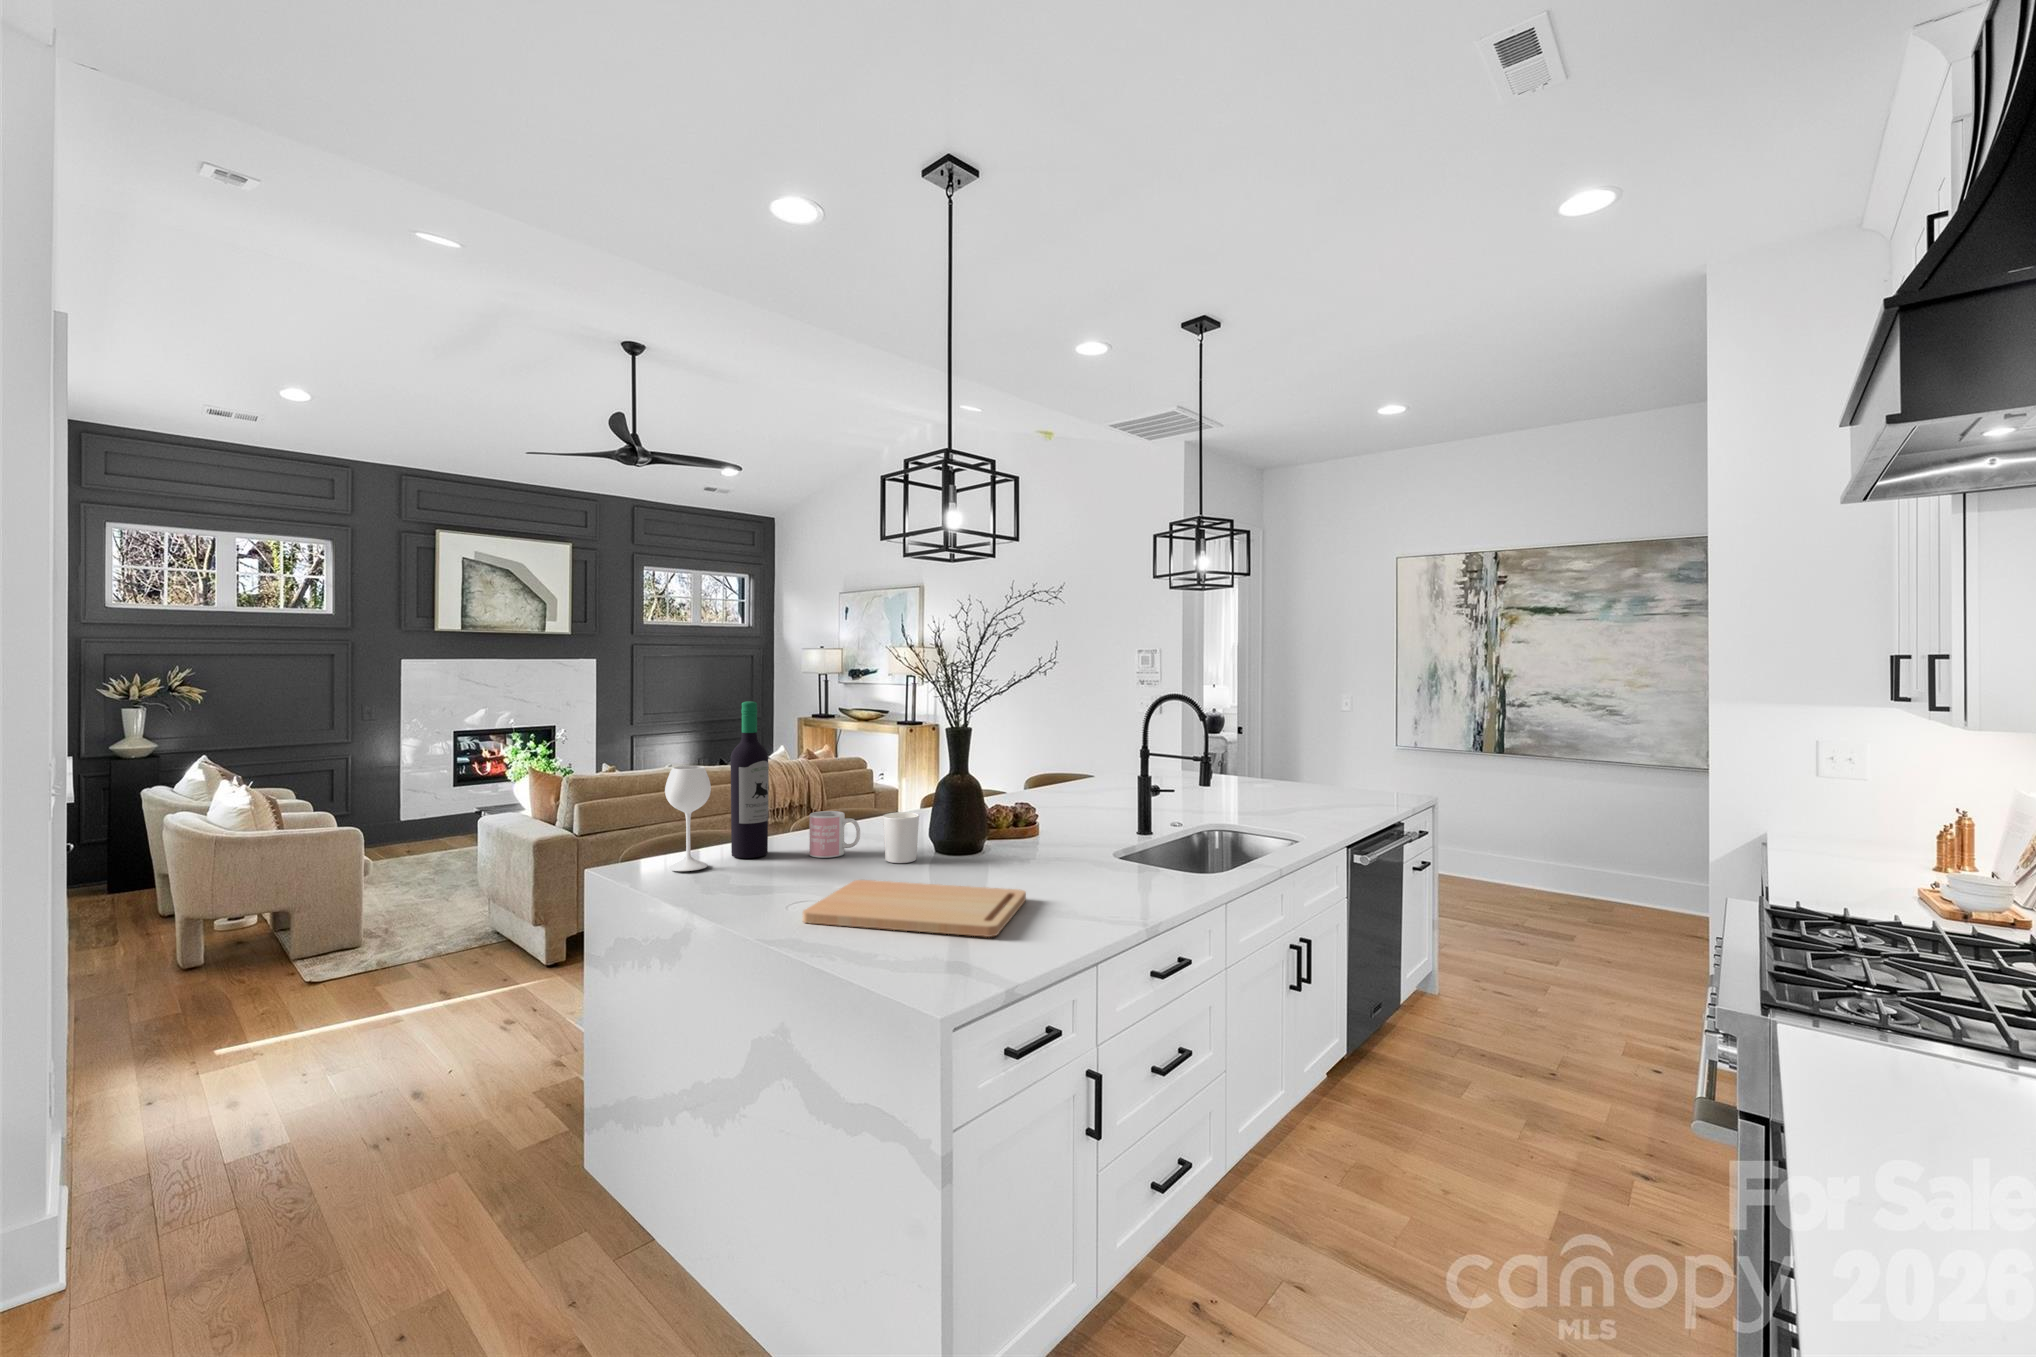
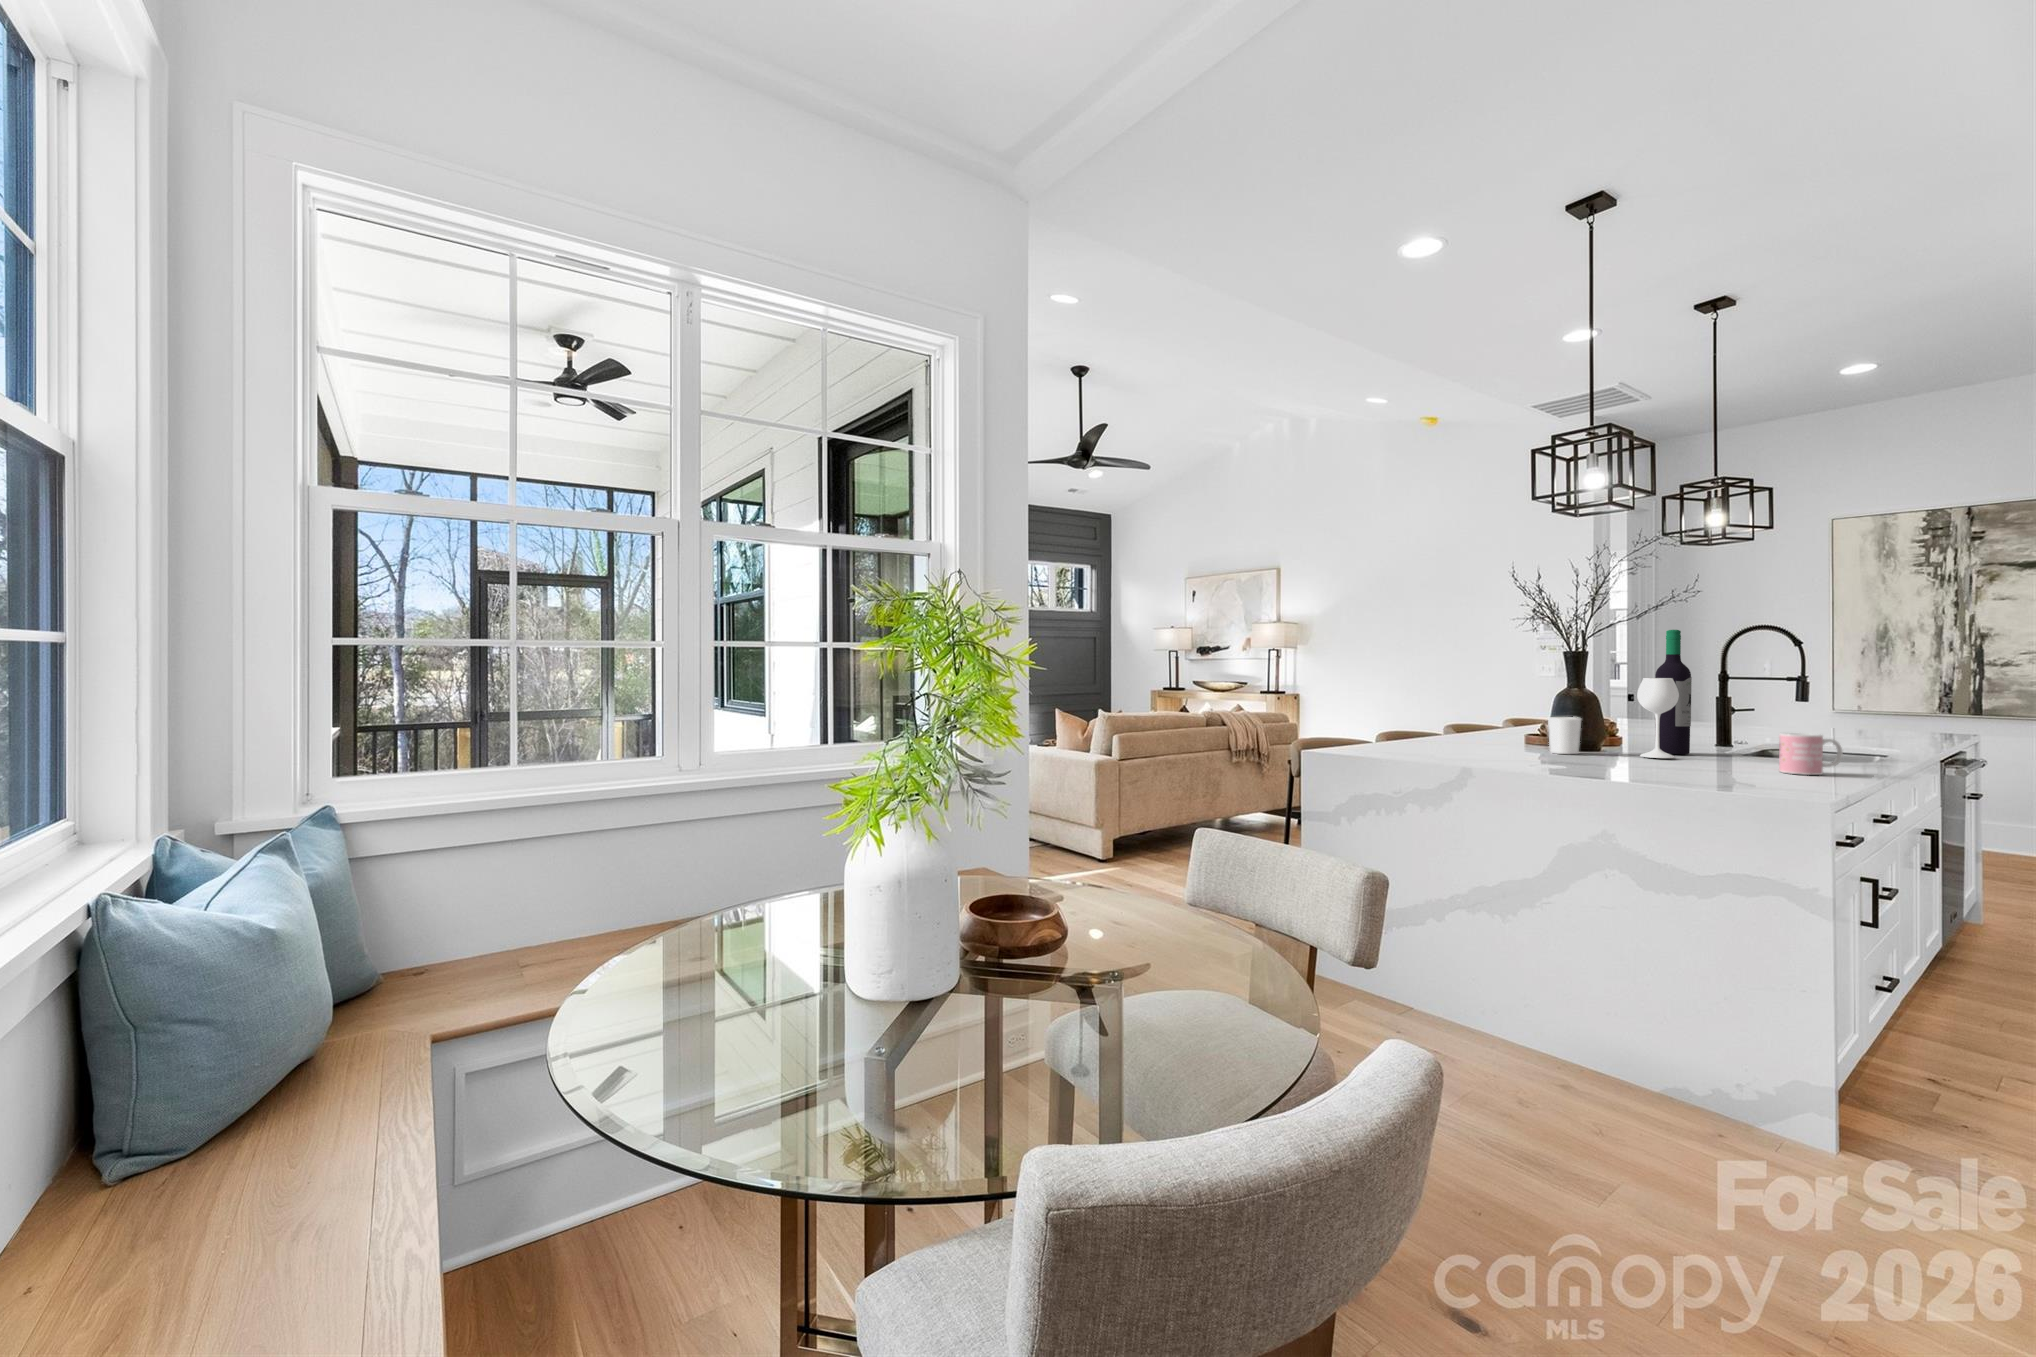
wine bottle: present [665,701,769,871] -> present [1637,630,1692,758]
mug: present [809,811,860,858] -> present [1779,733,1843,775]
cutting board: present [803,880,1026,937] -> none [1574,757,1775,782]

